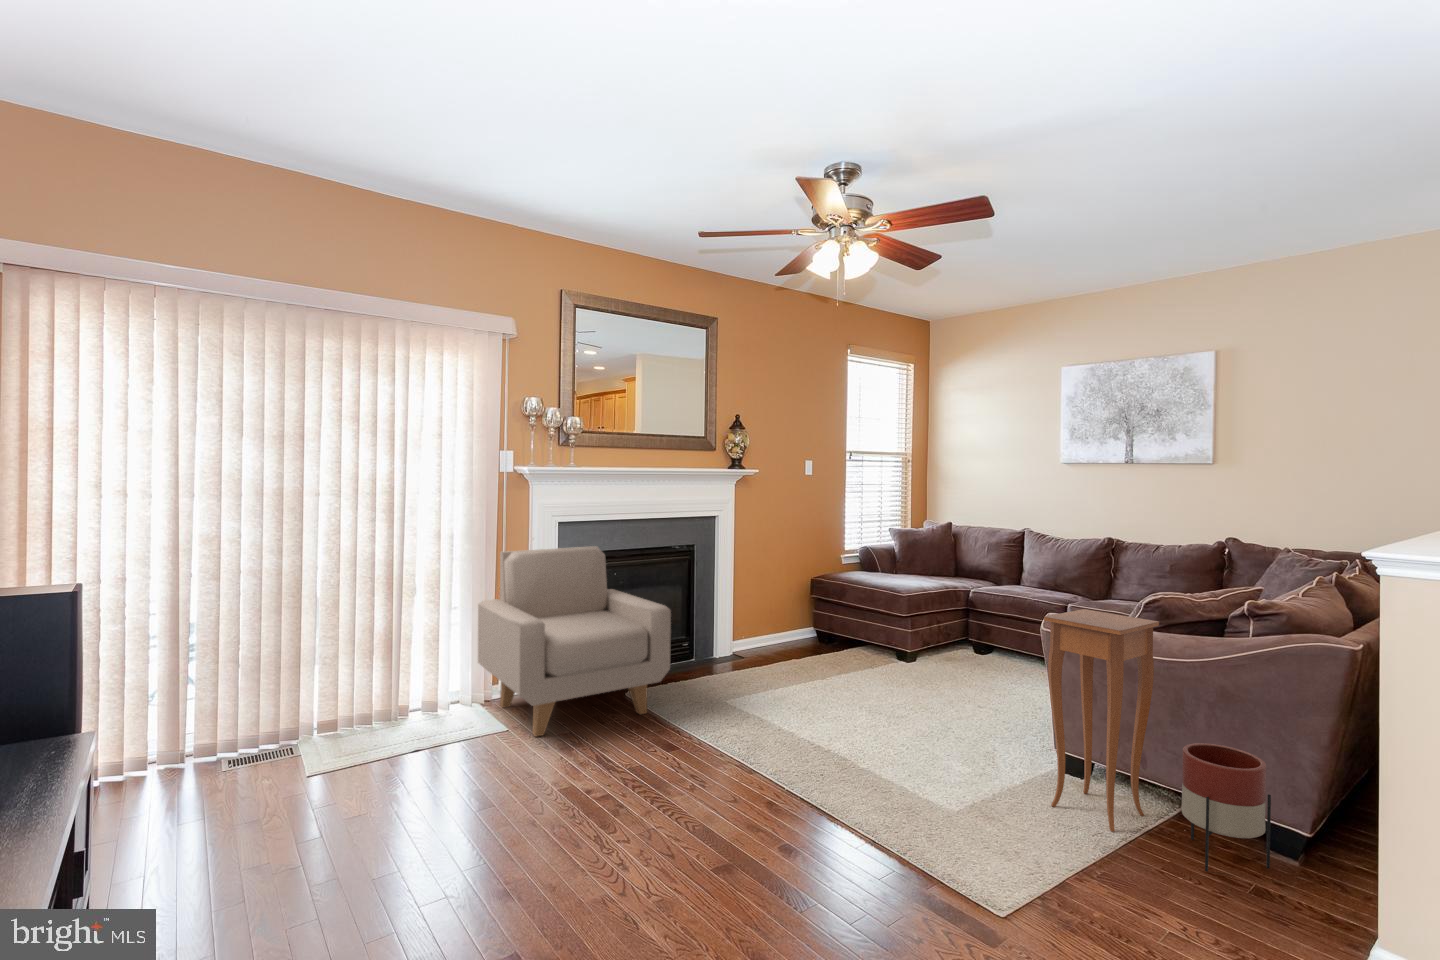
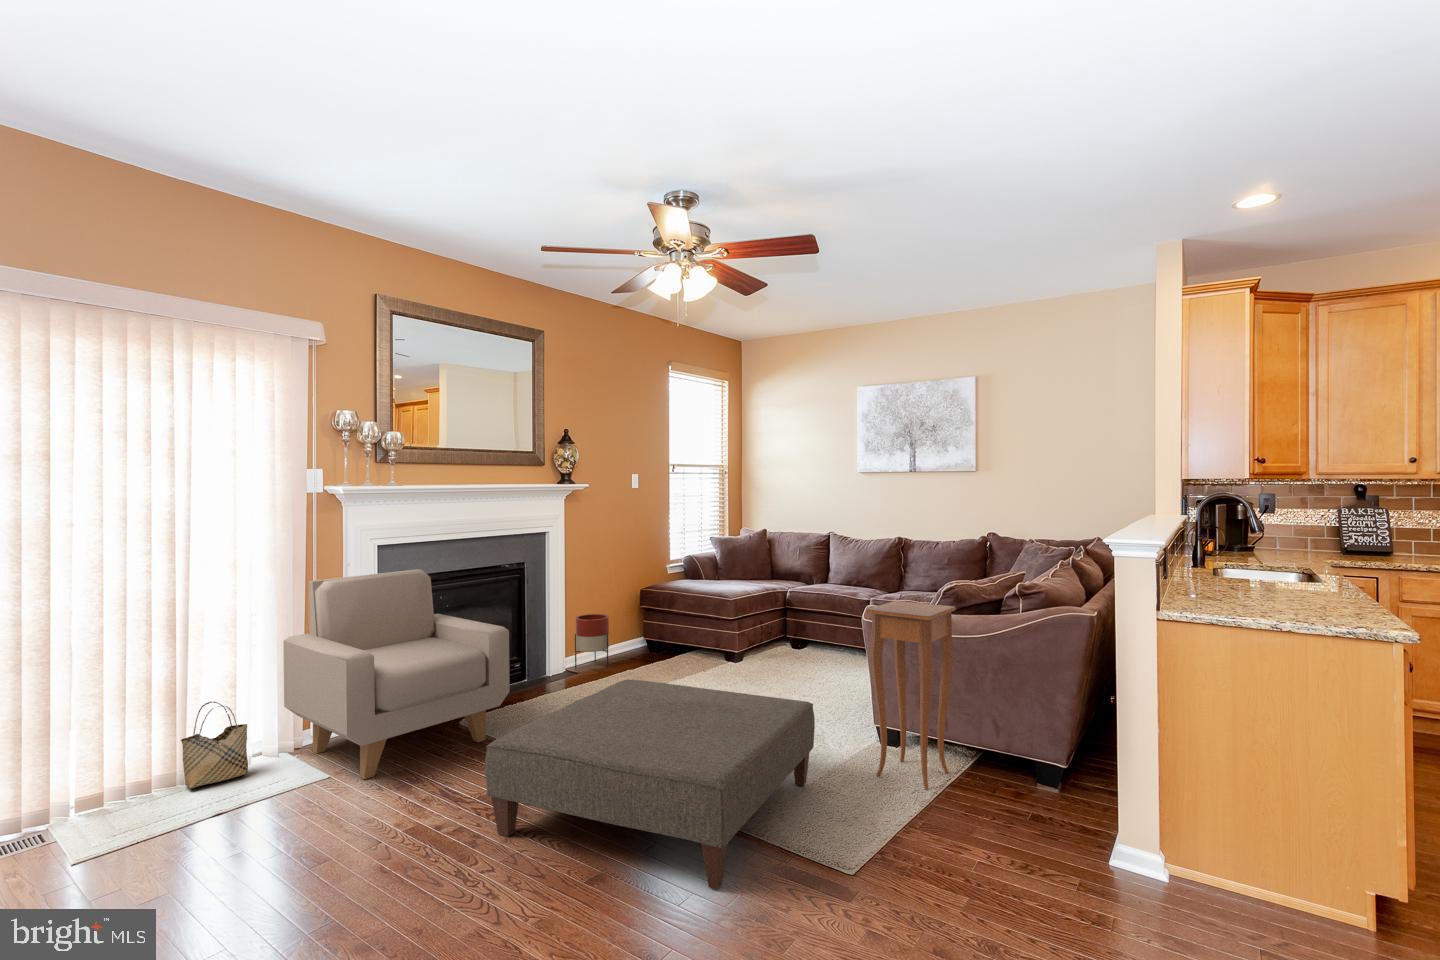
woven basket: none [393,652,446,726] -> present [181,702,248,789]
ottoman: none [628,669,977,905] -> present [485,680,815,889]
planter: present [1181,743,1271,871] -> present [575,614,609,669]

